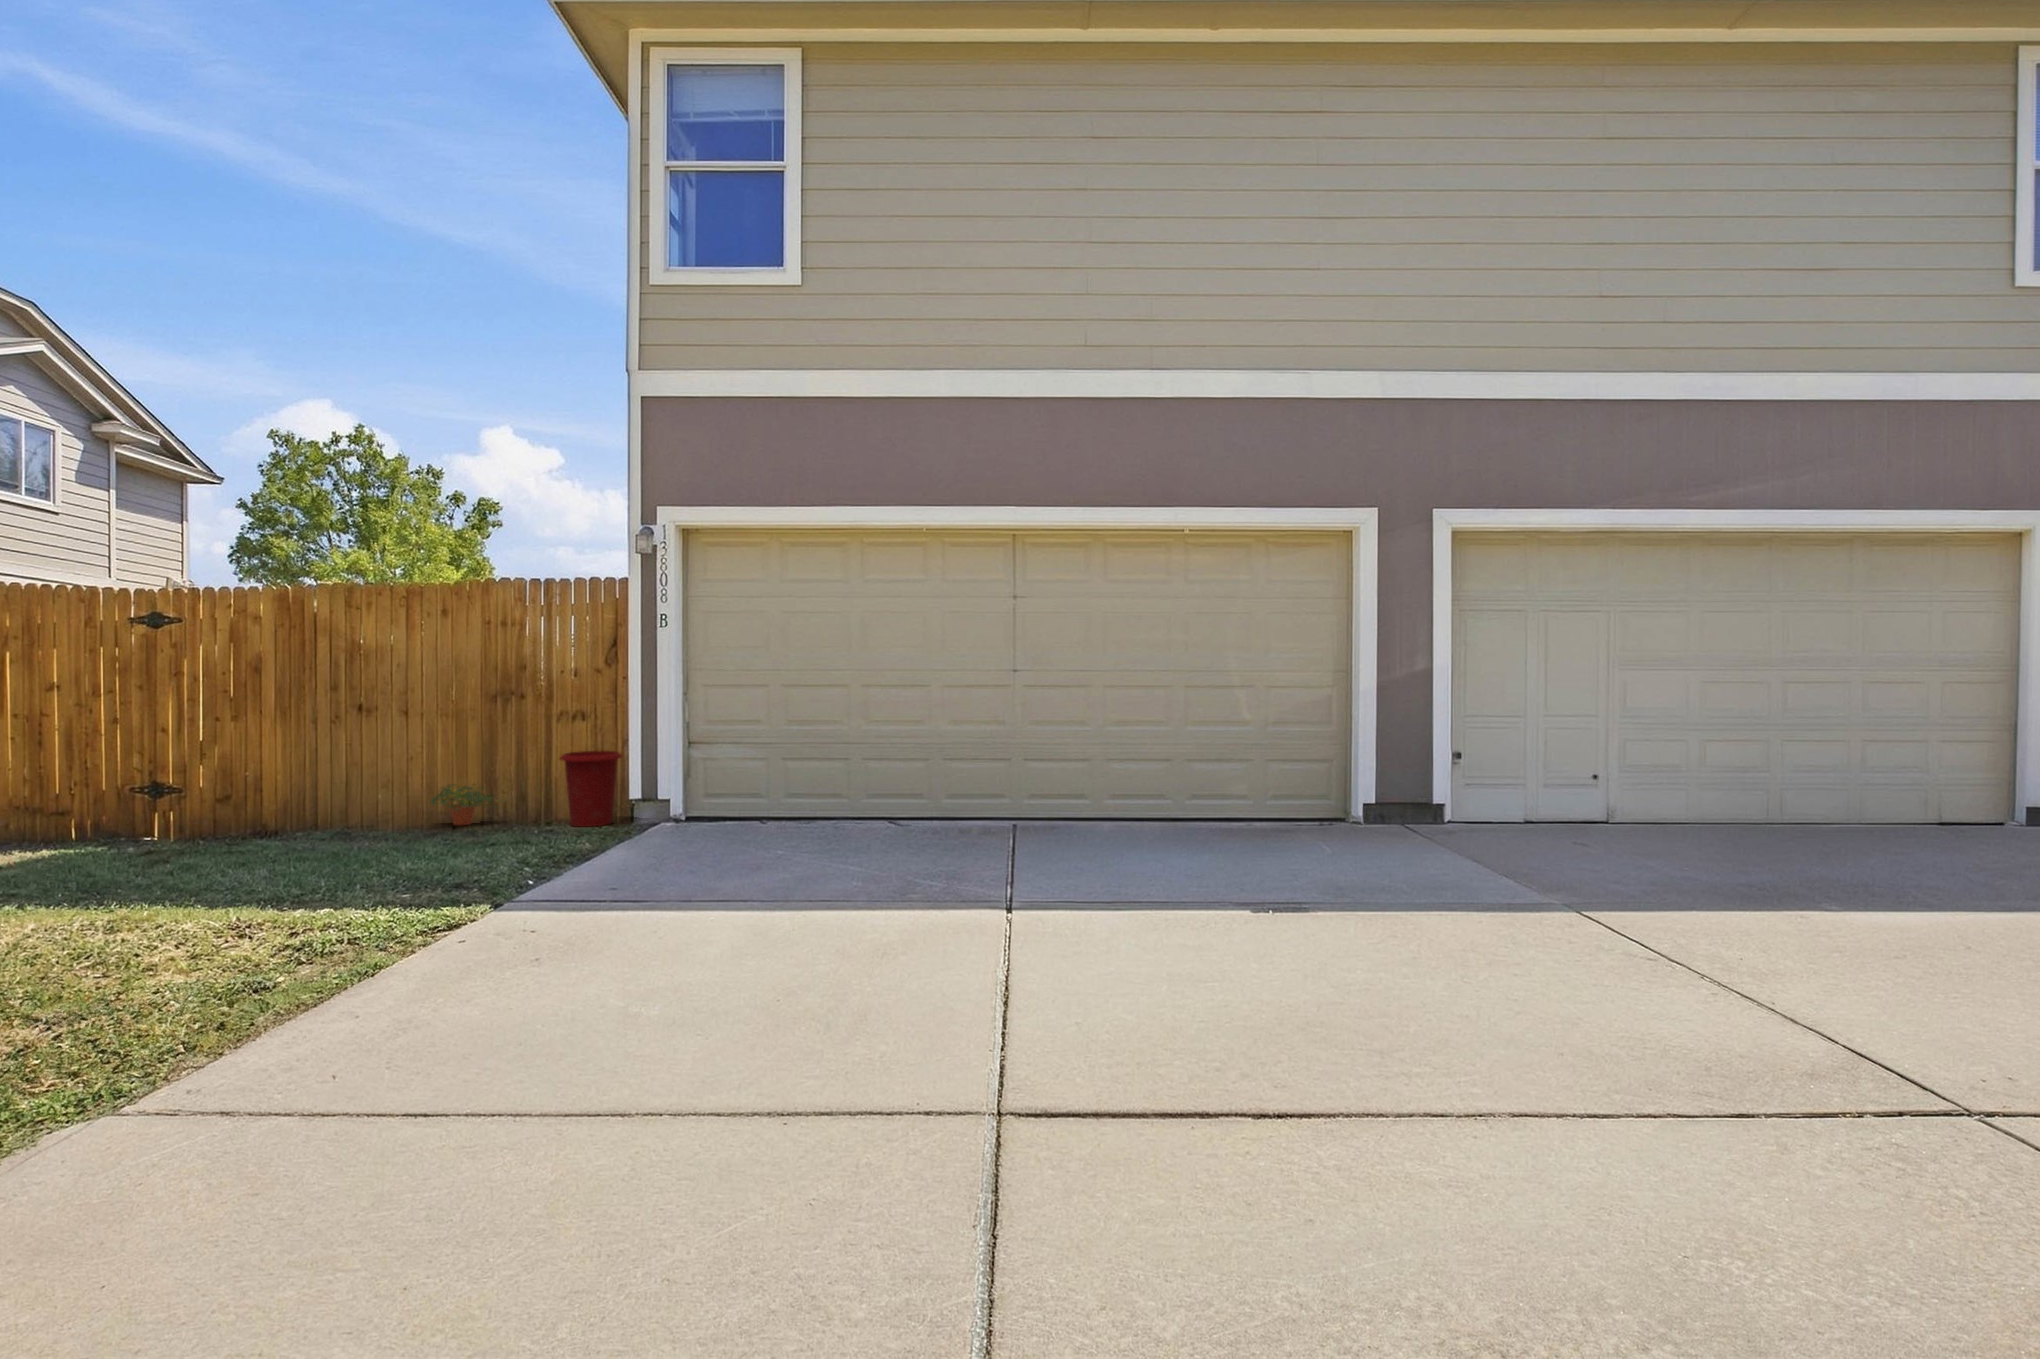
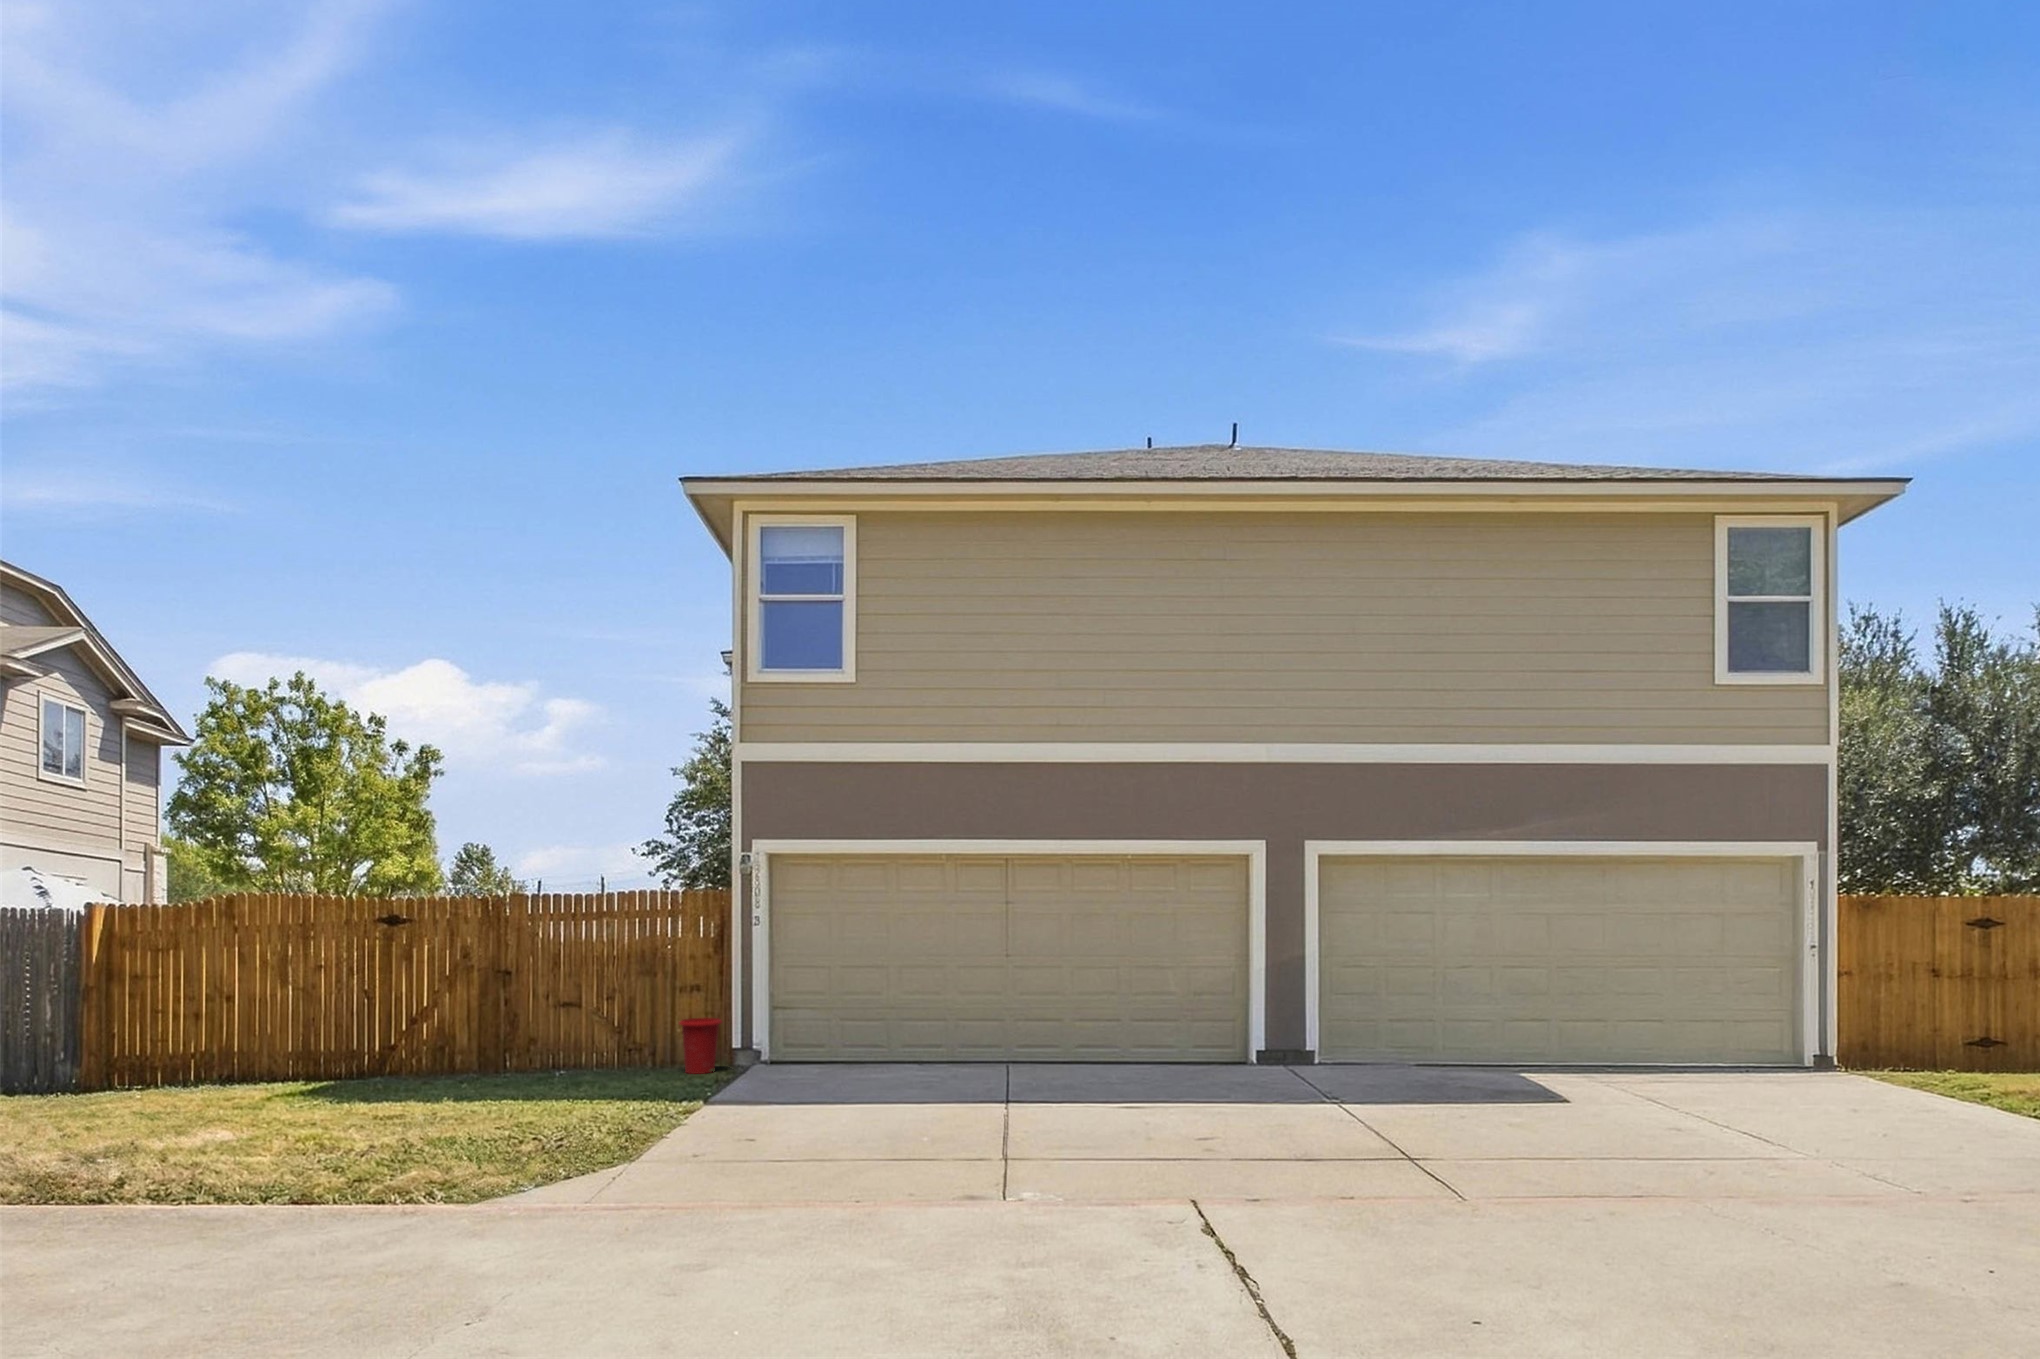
potted plant: present [431,784,505,826] -> none [584,1043,635,1074]

